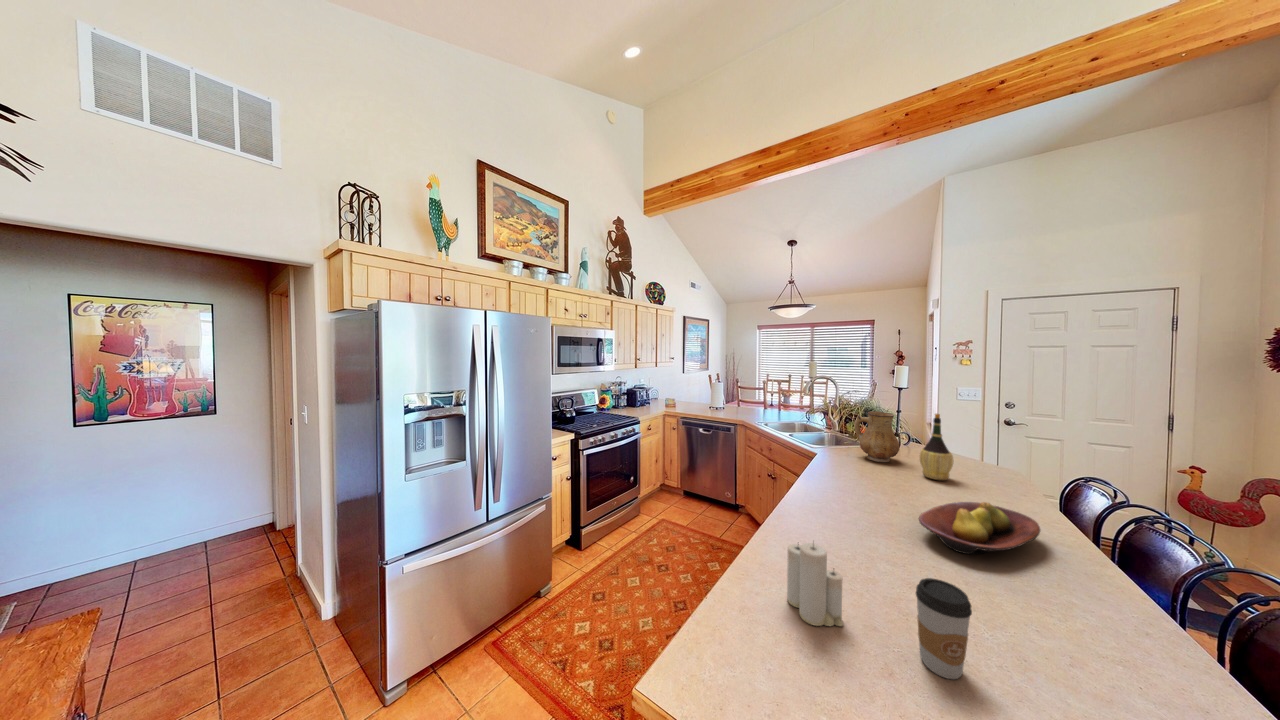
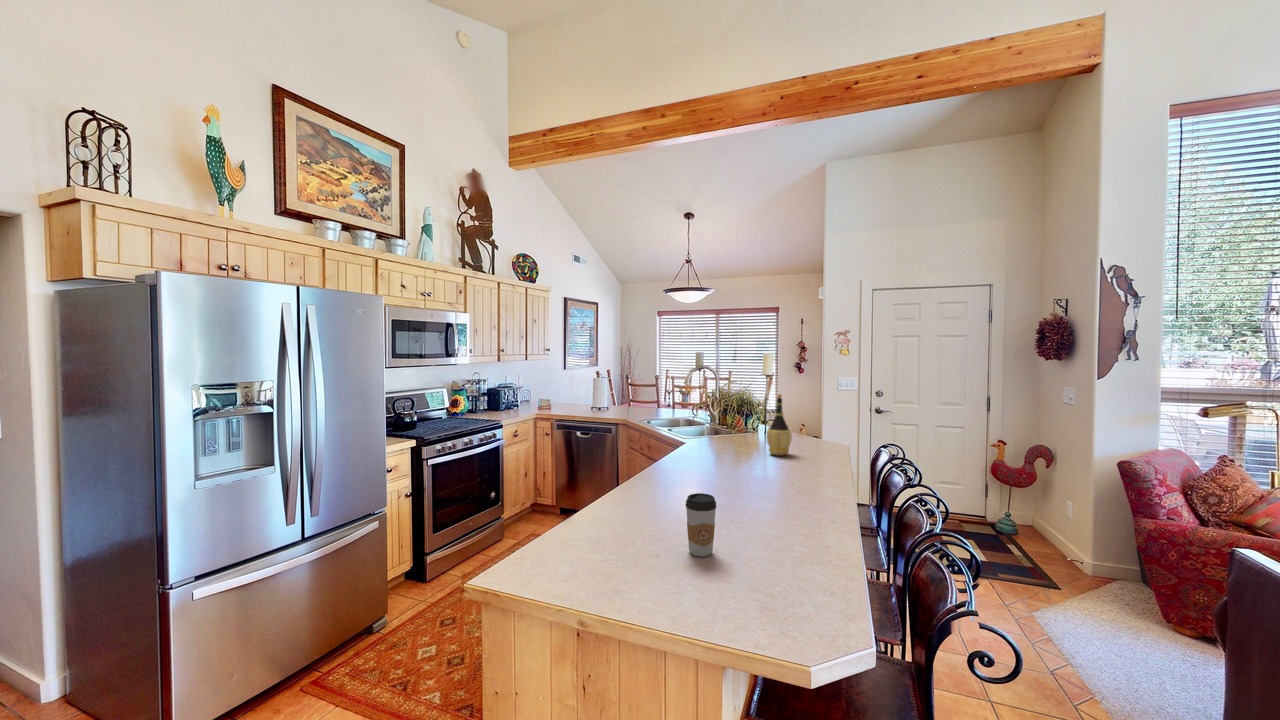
ceramic pitcher: present [854,411,899,462] -> none [719,397,757,446]
fruit bowl: present [919,502,1040,554] -> none [735,460,822,499]
candle: present [787,543,843,626] -> none [607,479,645,544]

